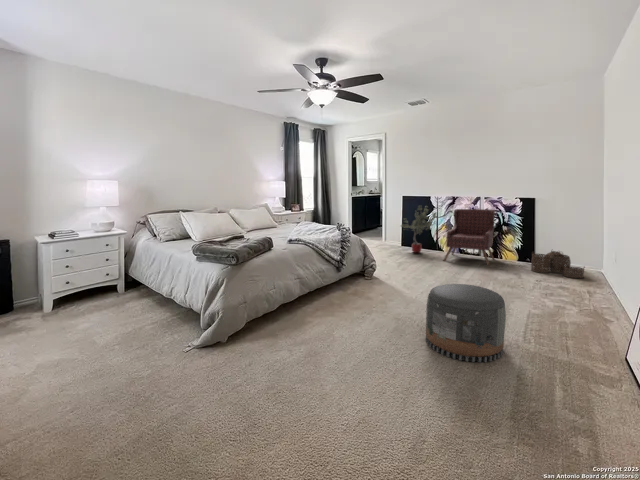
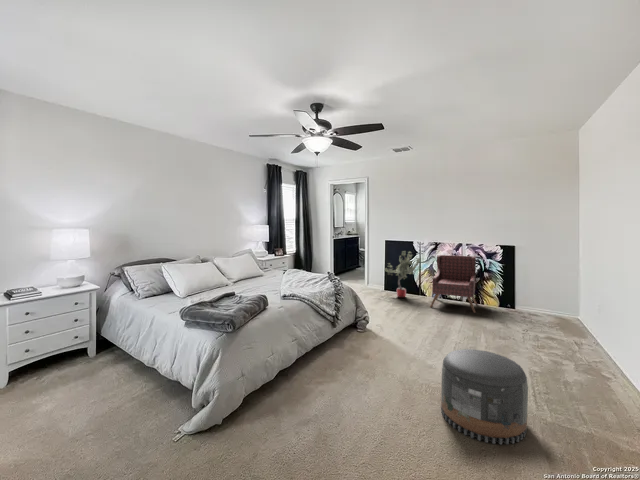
woven basket: present [531,251,585,278] -> none [516,296,567,327]

